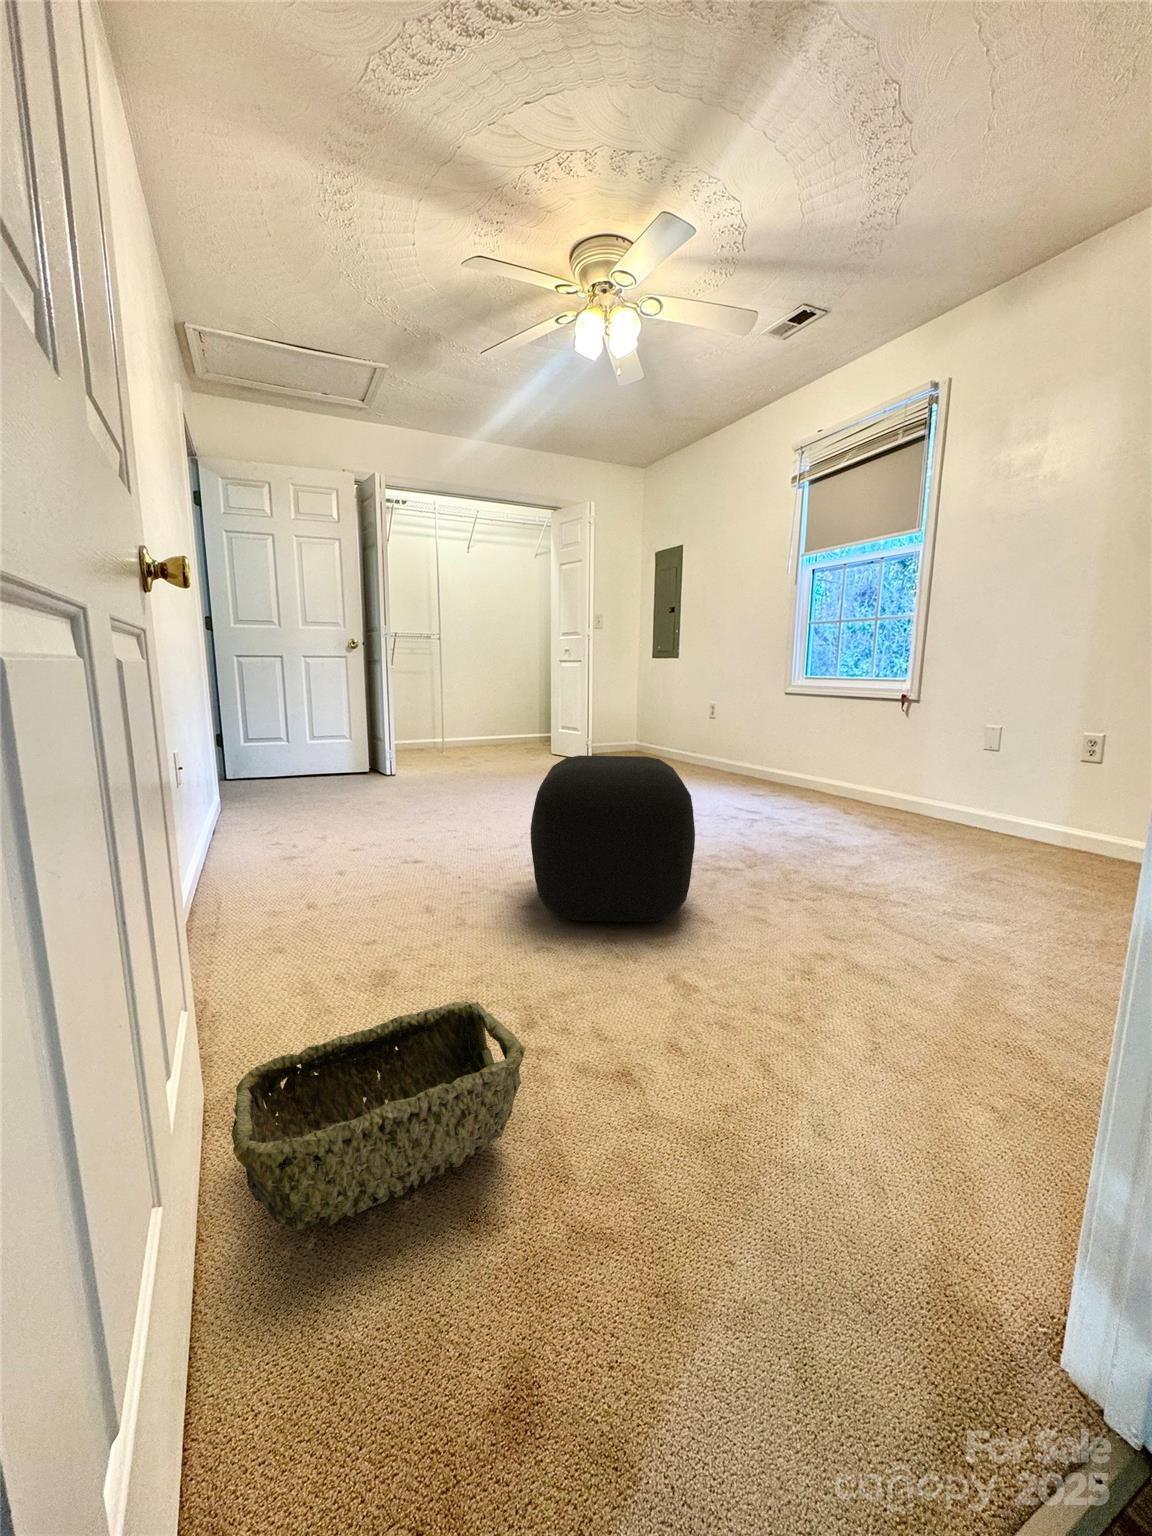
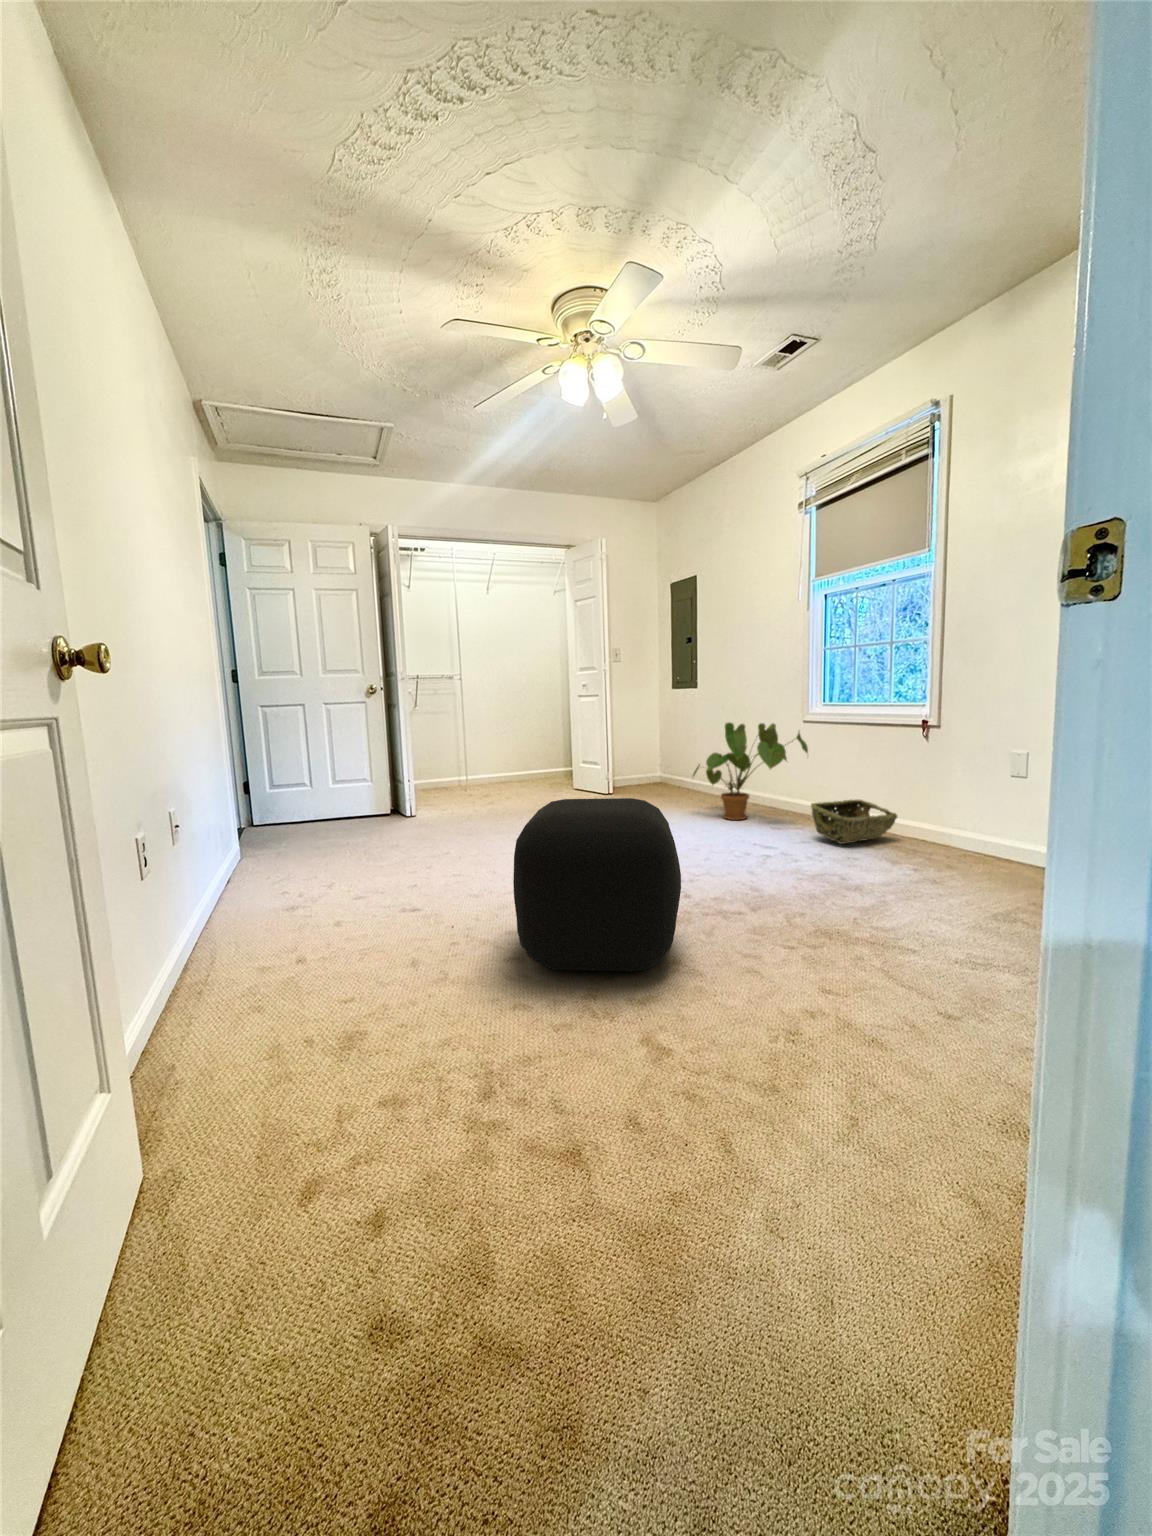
house plant: none [677,694,792,791] -> present [693,723,808,820]
woven basket: present [231,1002,525,1230] -> present [811,800,897,844]

